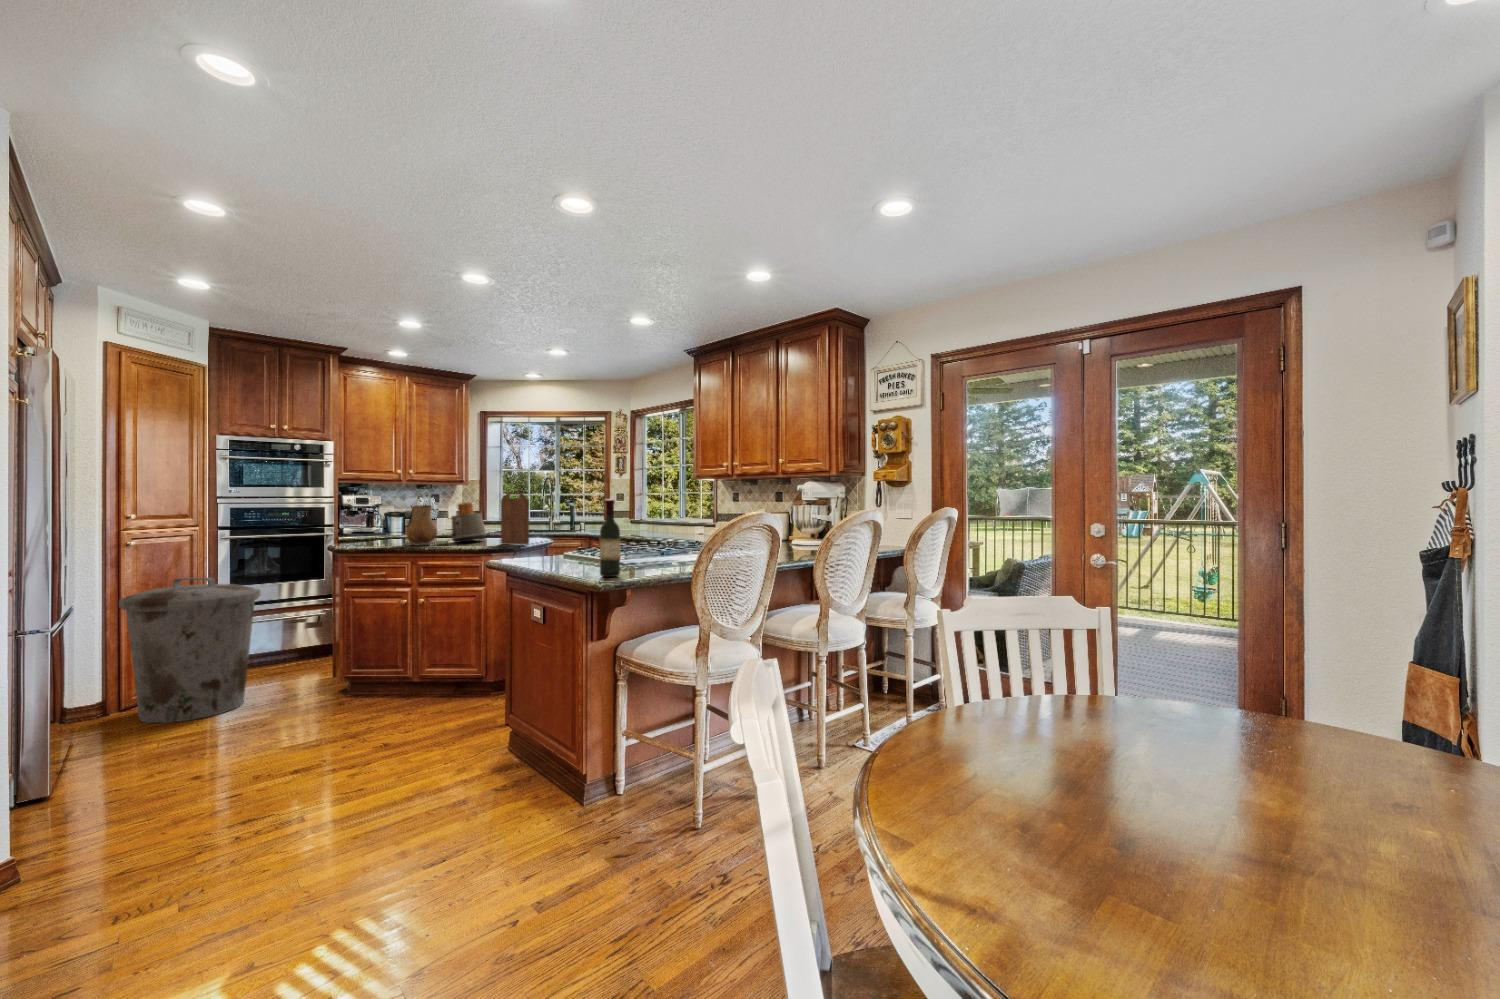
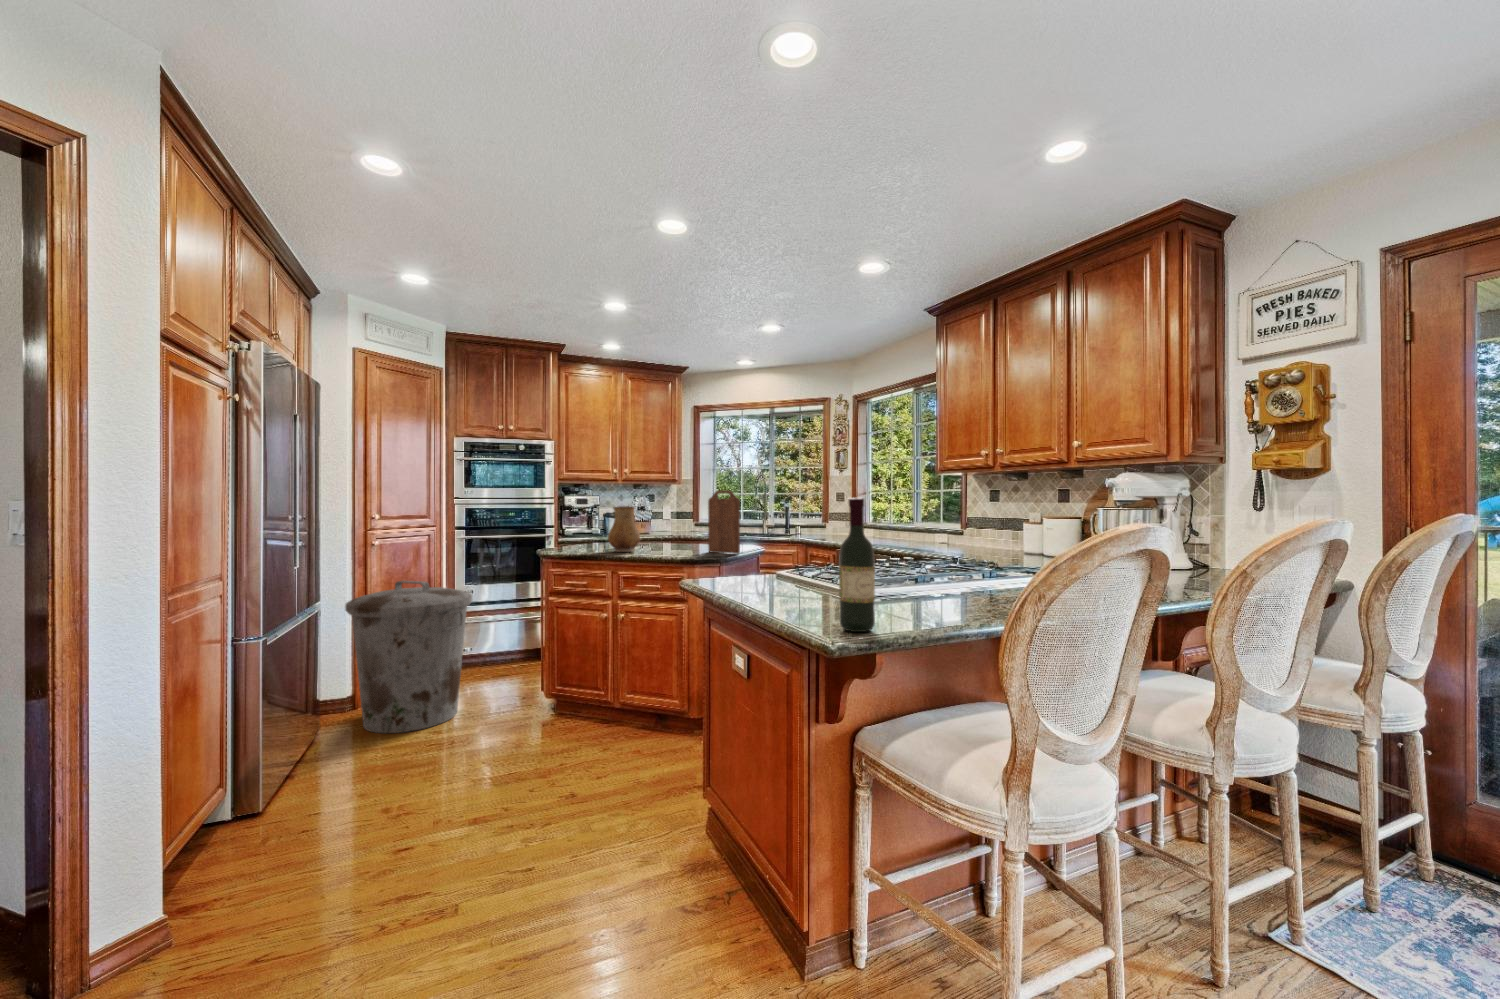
toaster: present [451,502,487,542] -> none [656,503,695,549]

